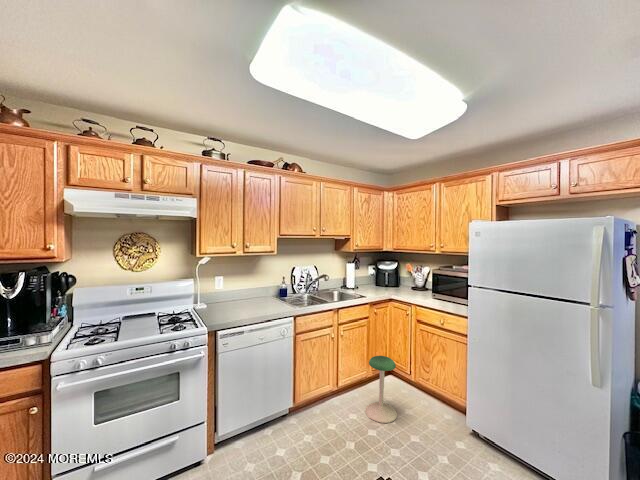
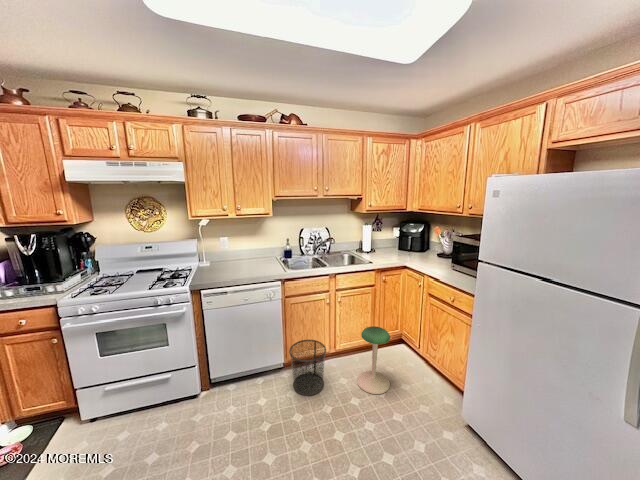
waste bin: none [304,377,341,436] -> present [289,340,326,395]

